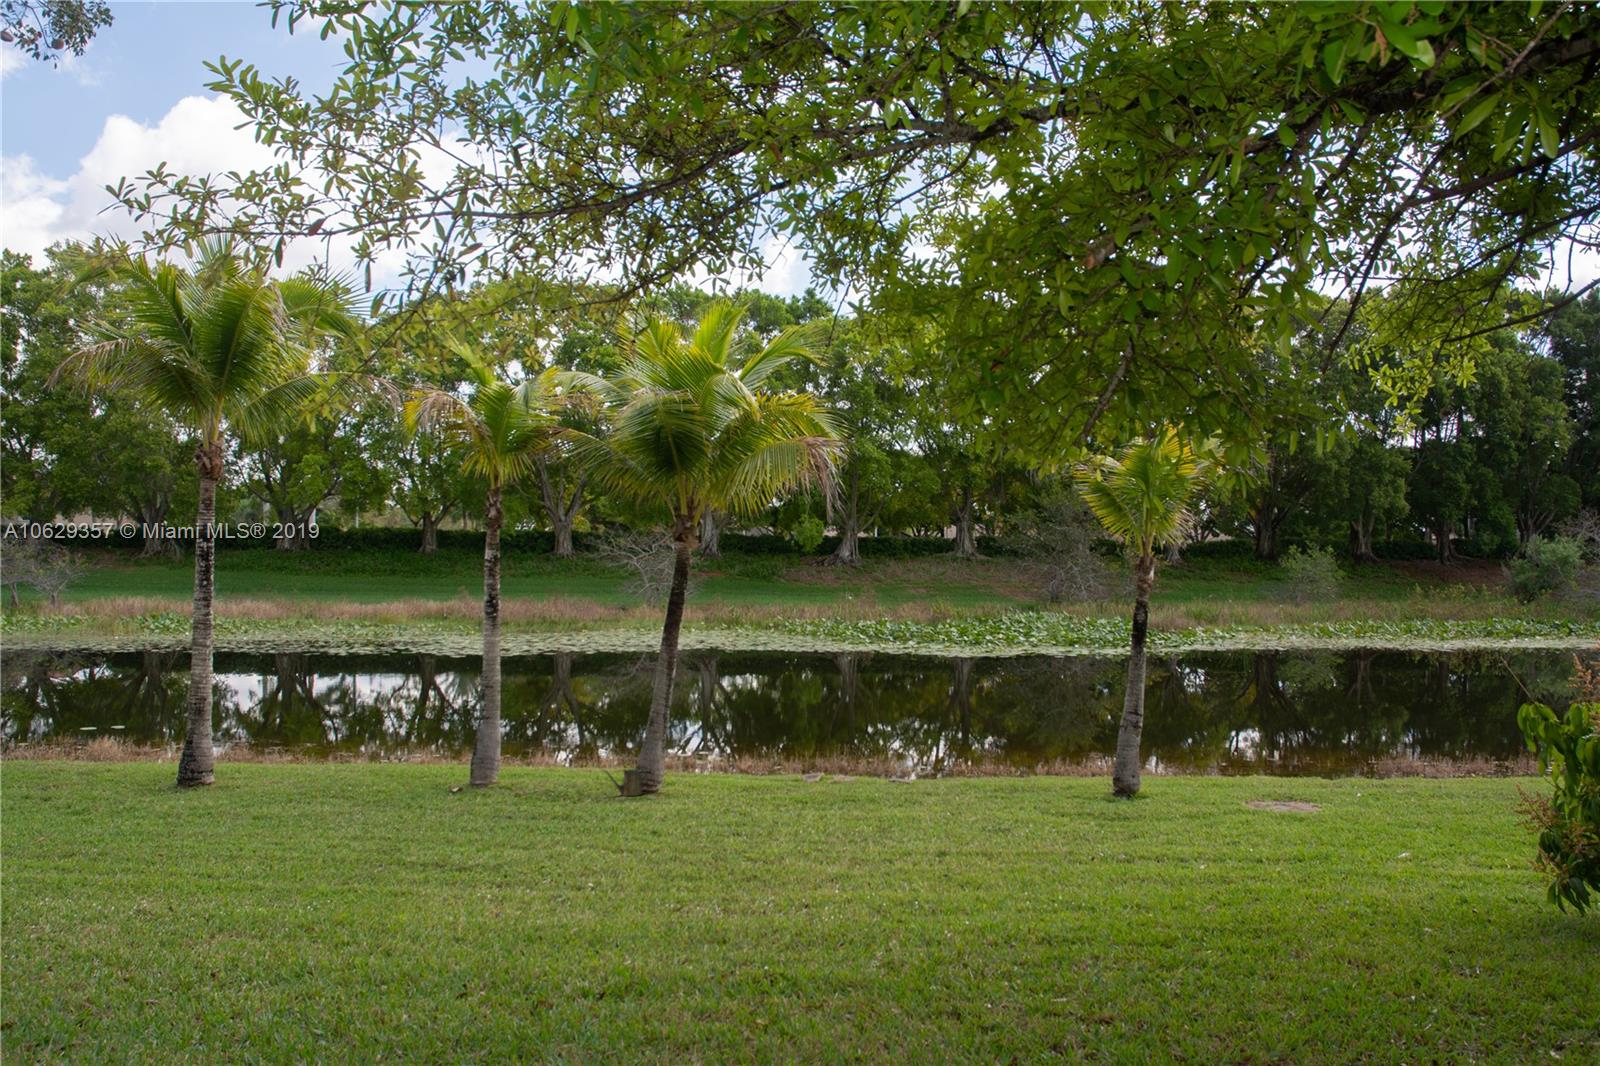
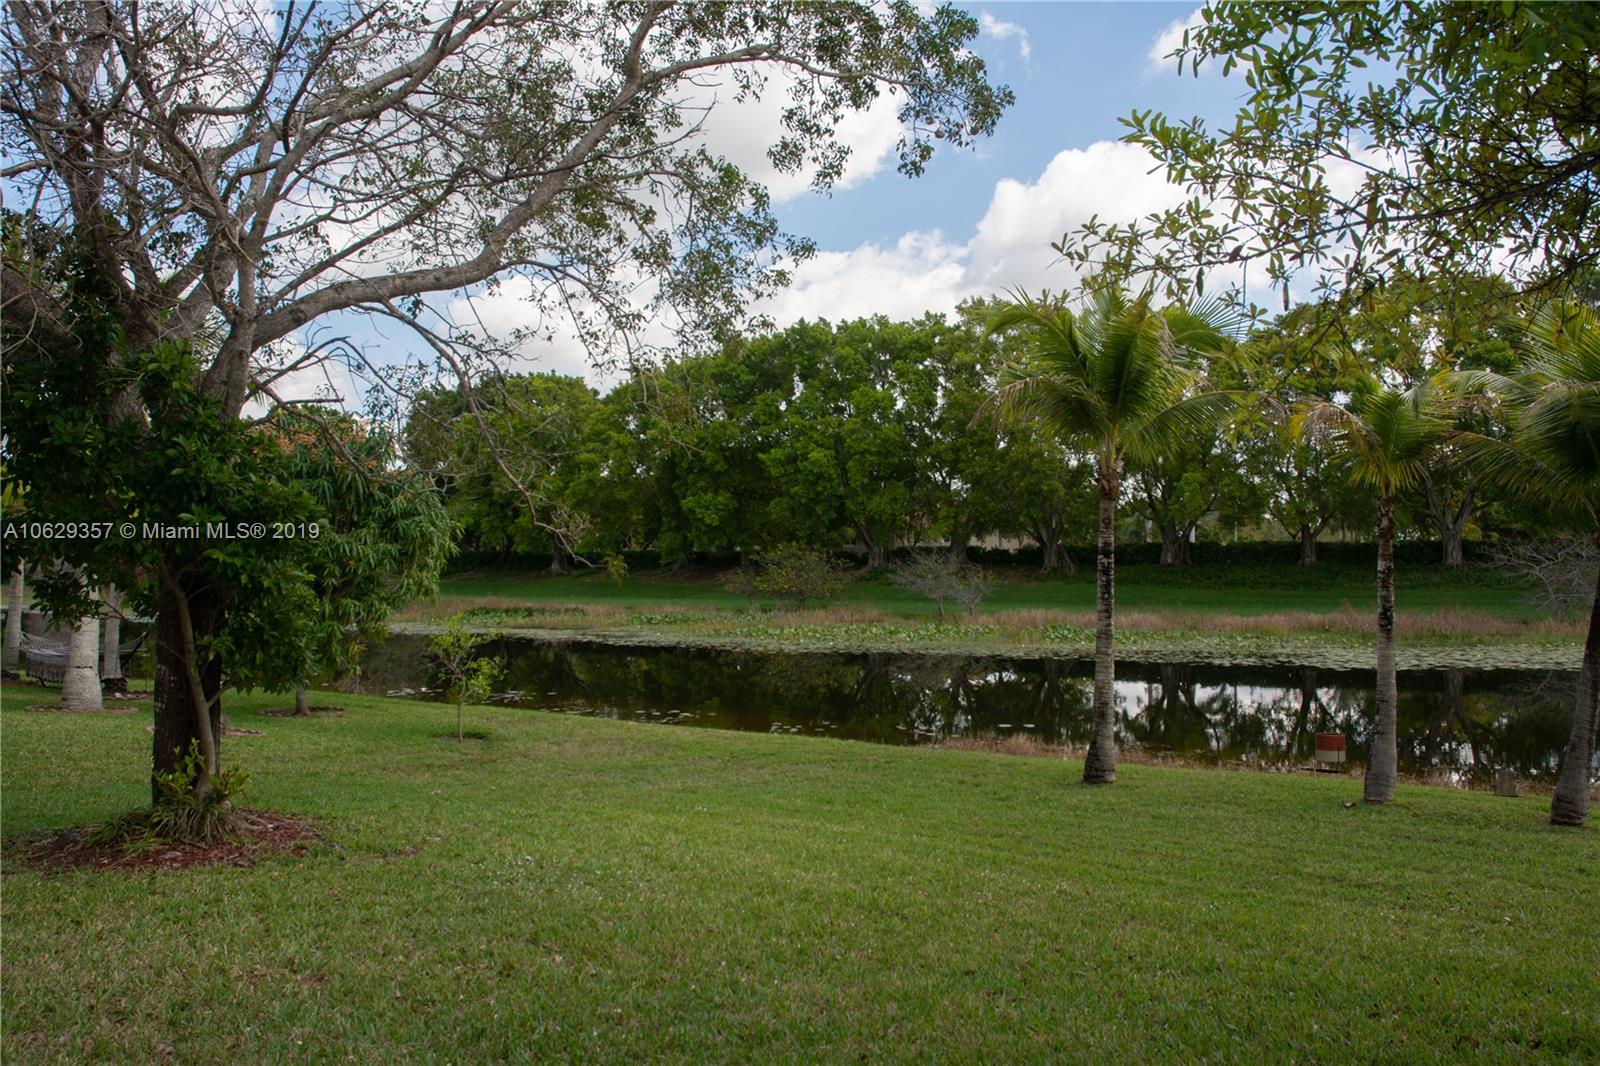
planter: none [441,742,474,787] -> present [1314,733,1345,771]

